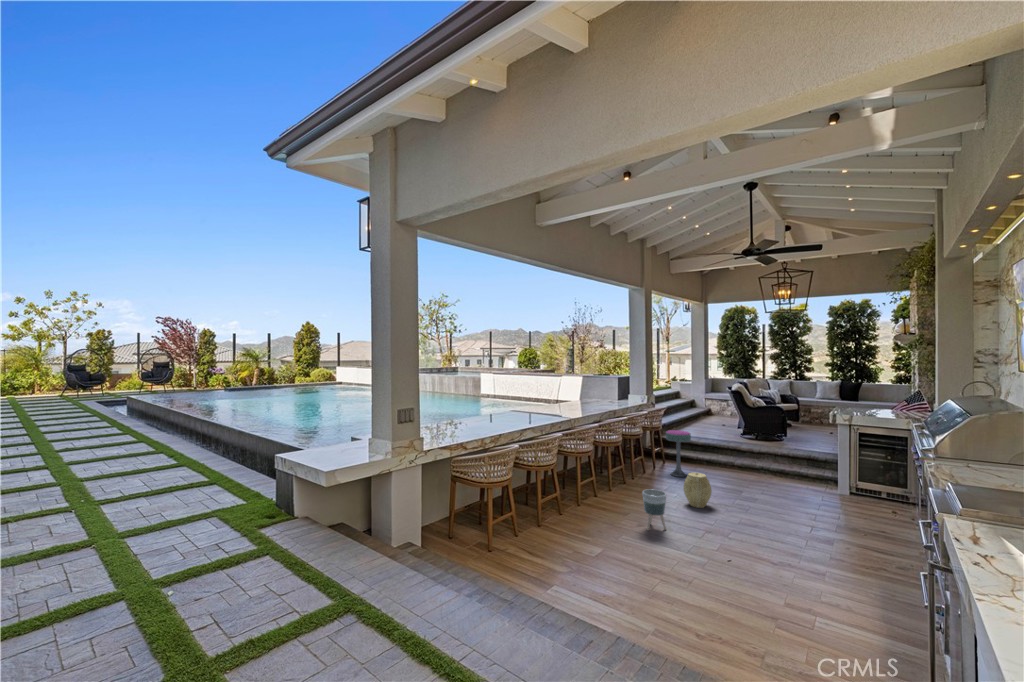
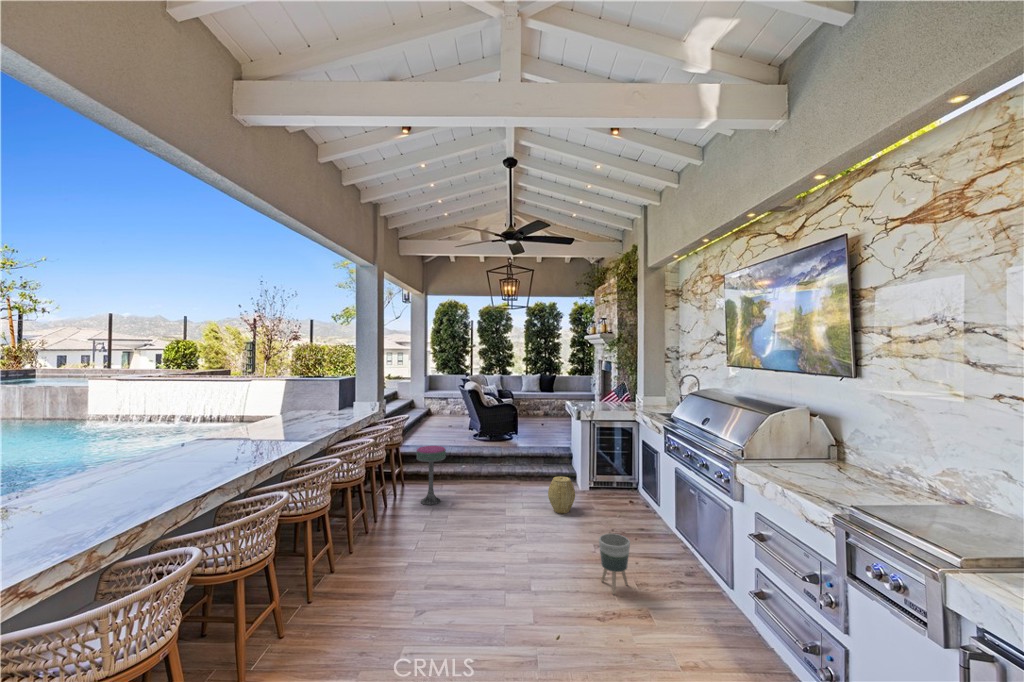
woven basket: present [683,473,712,508] -> present [548,476,575,513]
planter: present [642,489,666,530] -> present [599,534,630,595]

